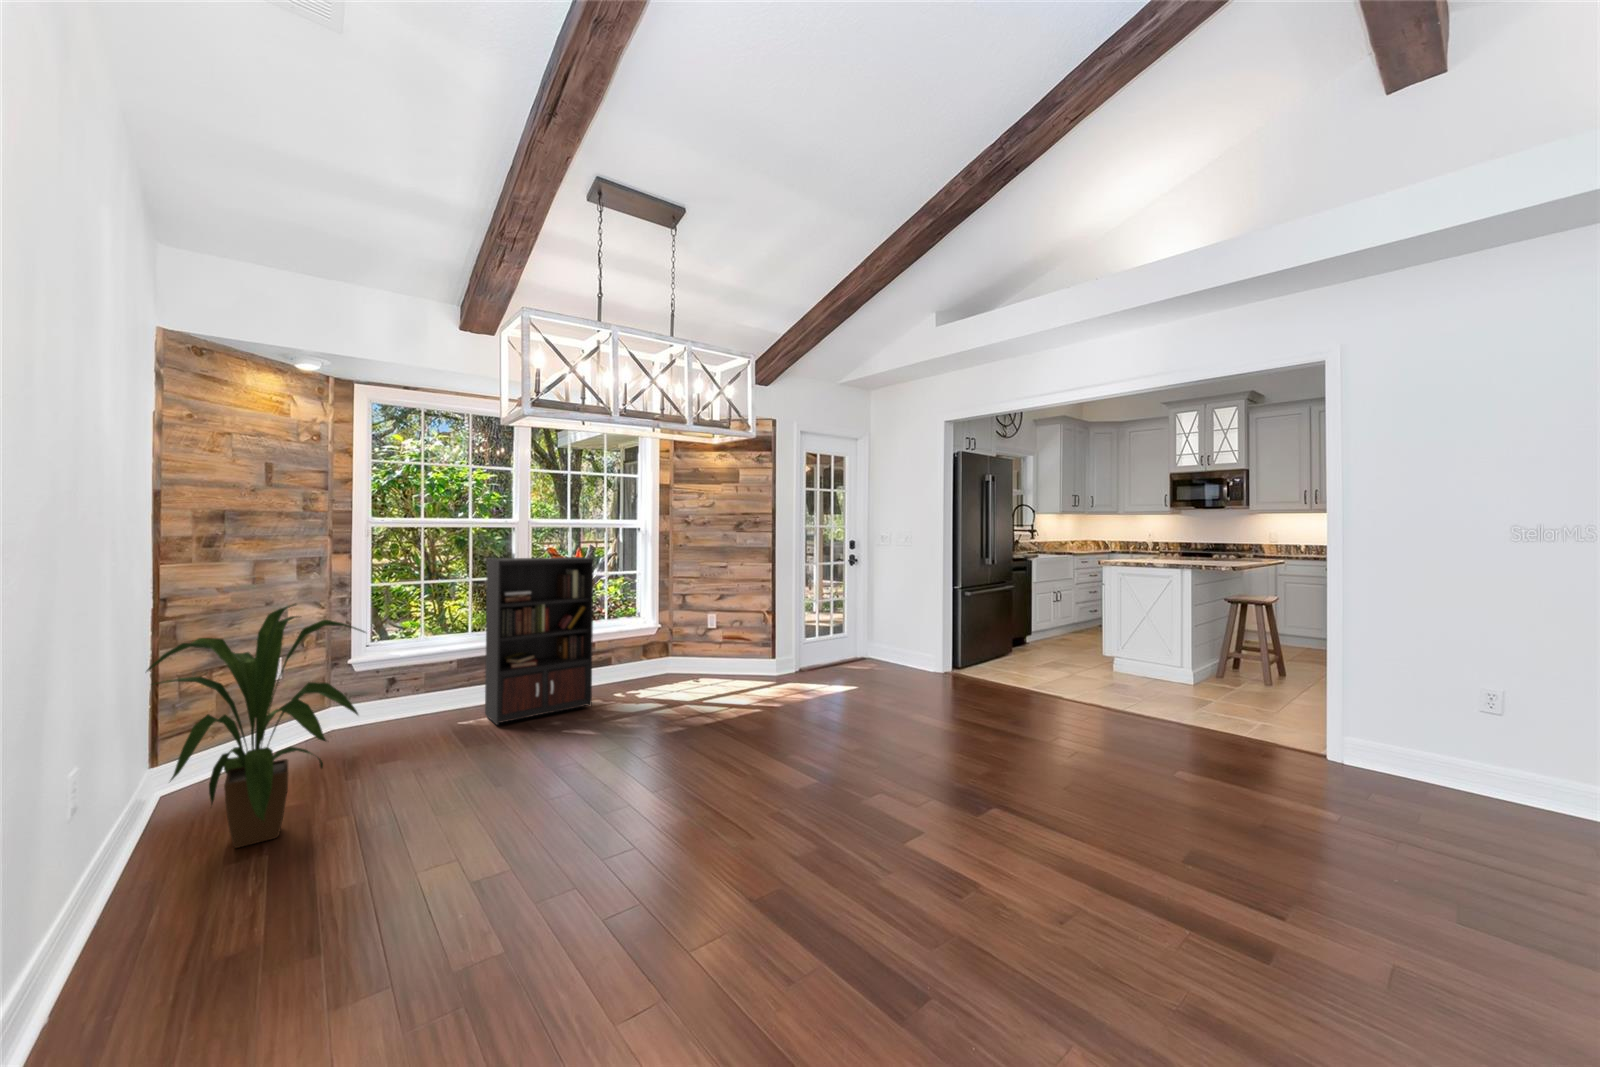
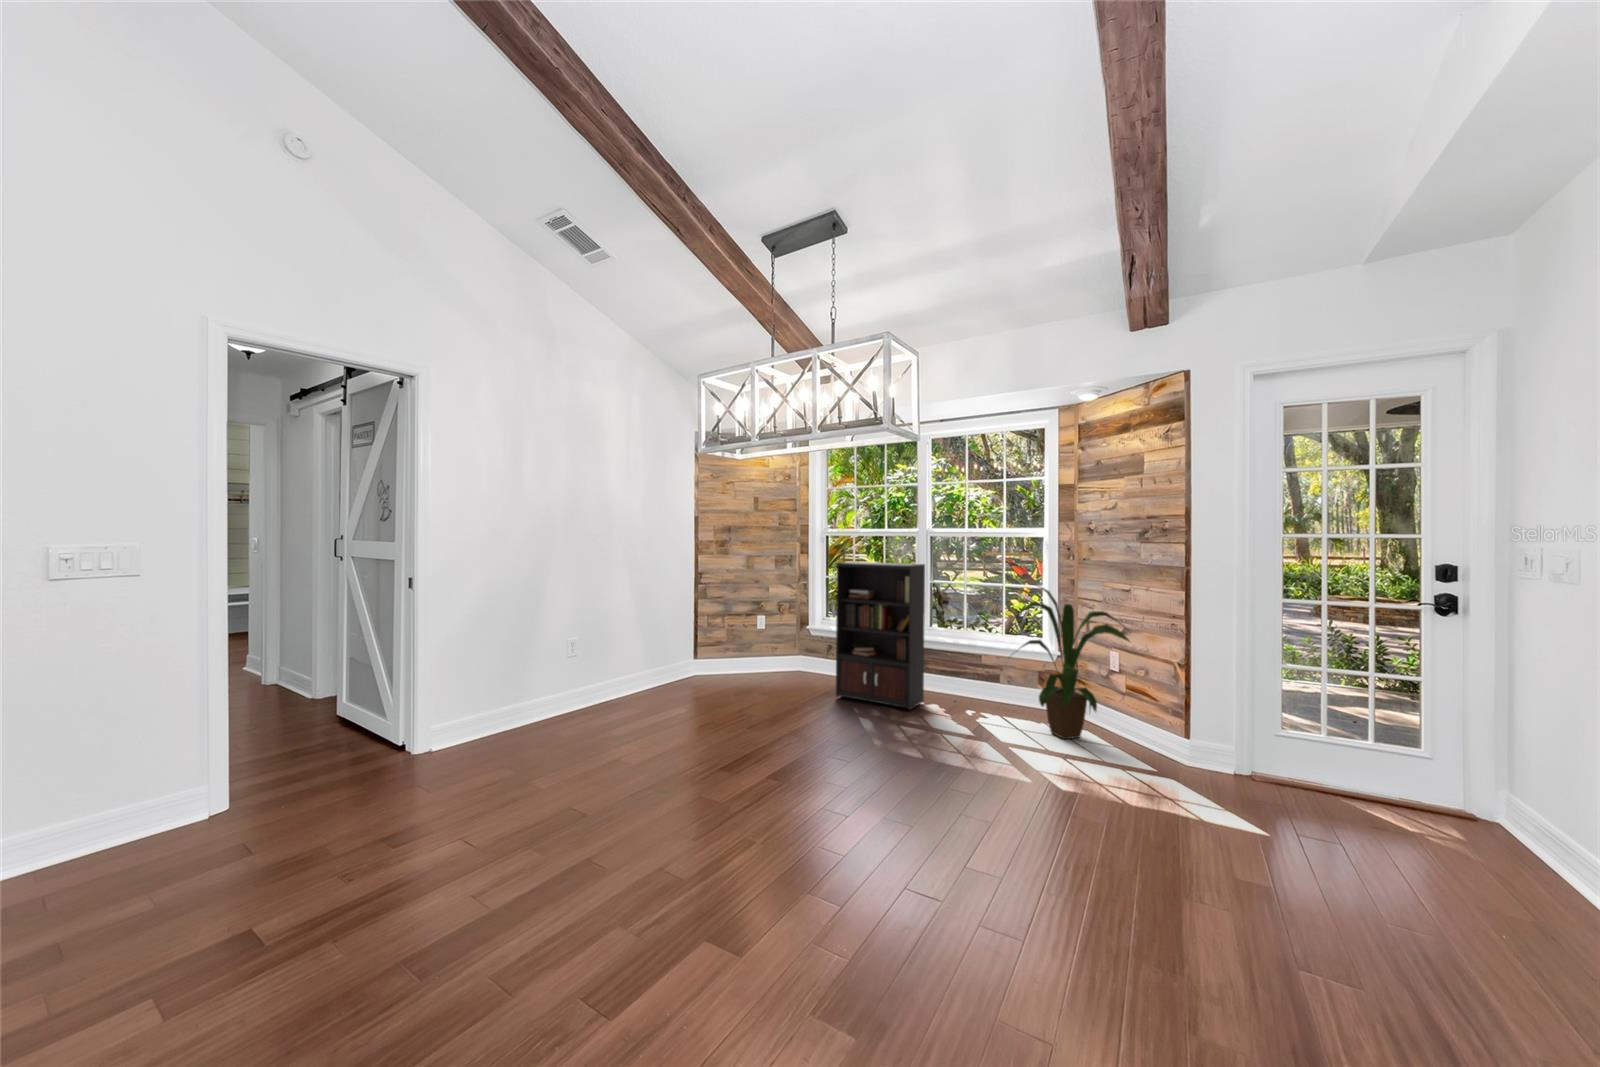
house plant: present [147,604,365,848] -> present [1019,586,1129,739]

